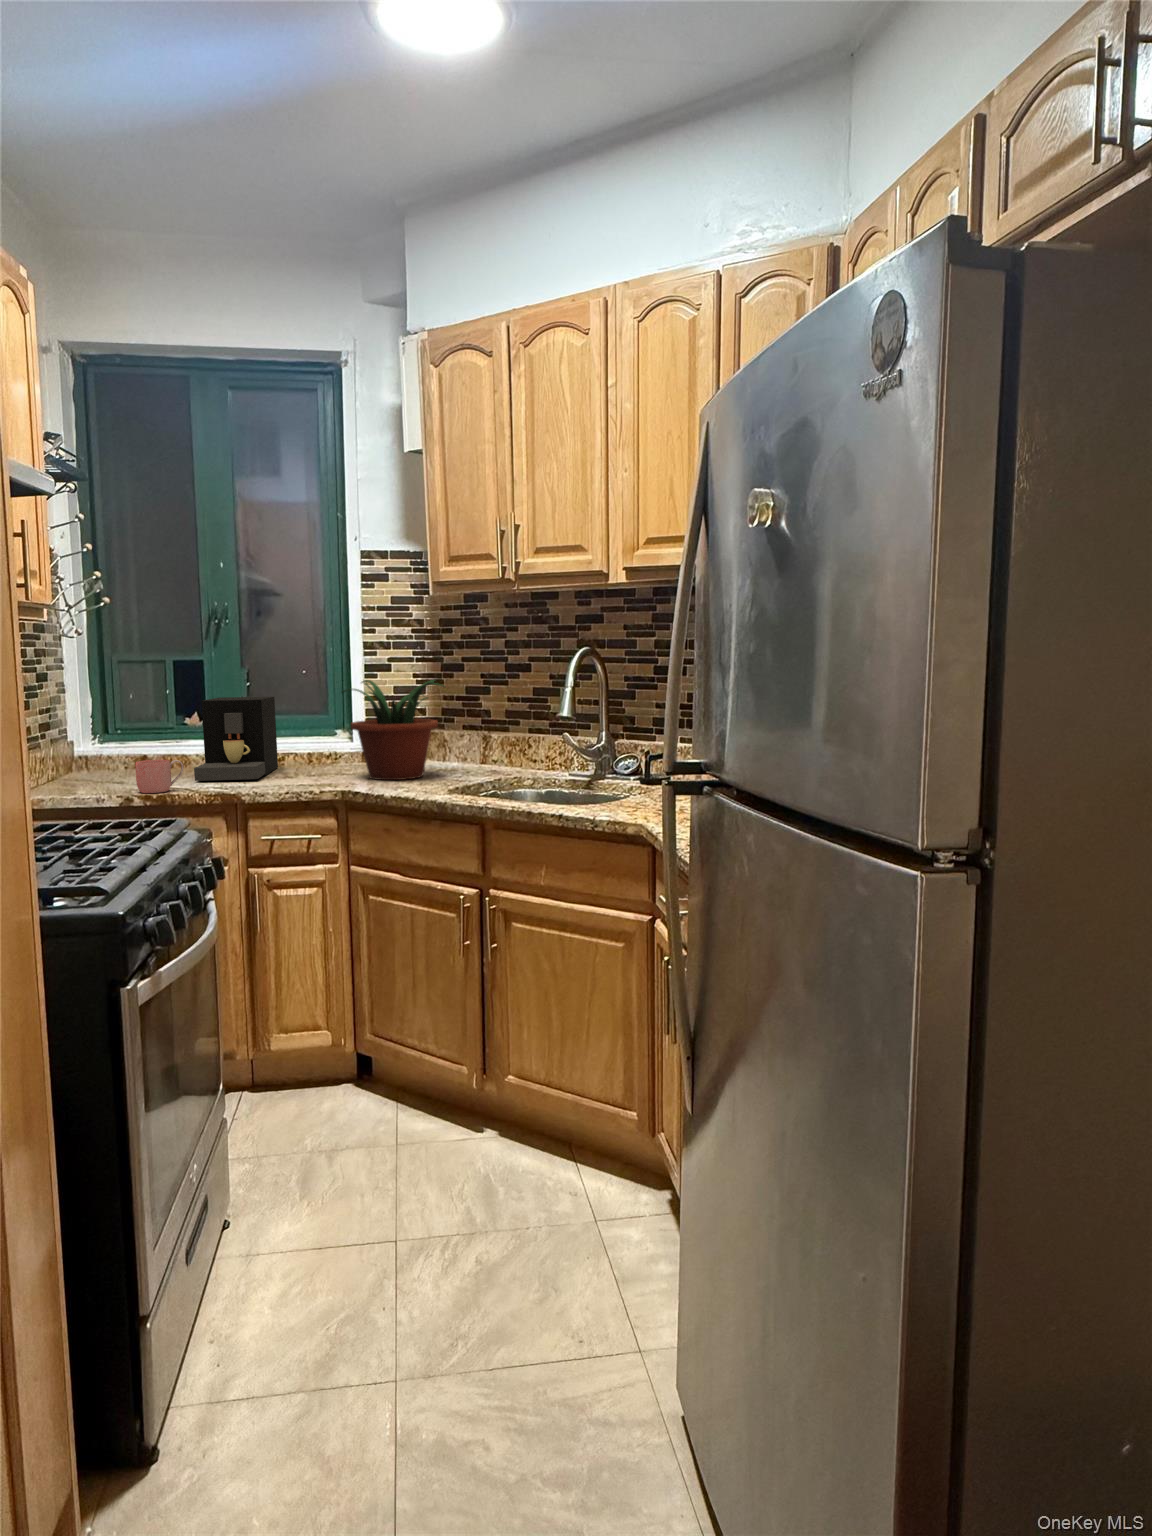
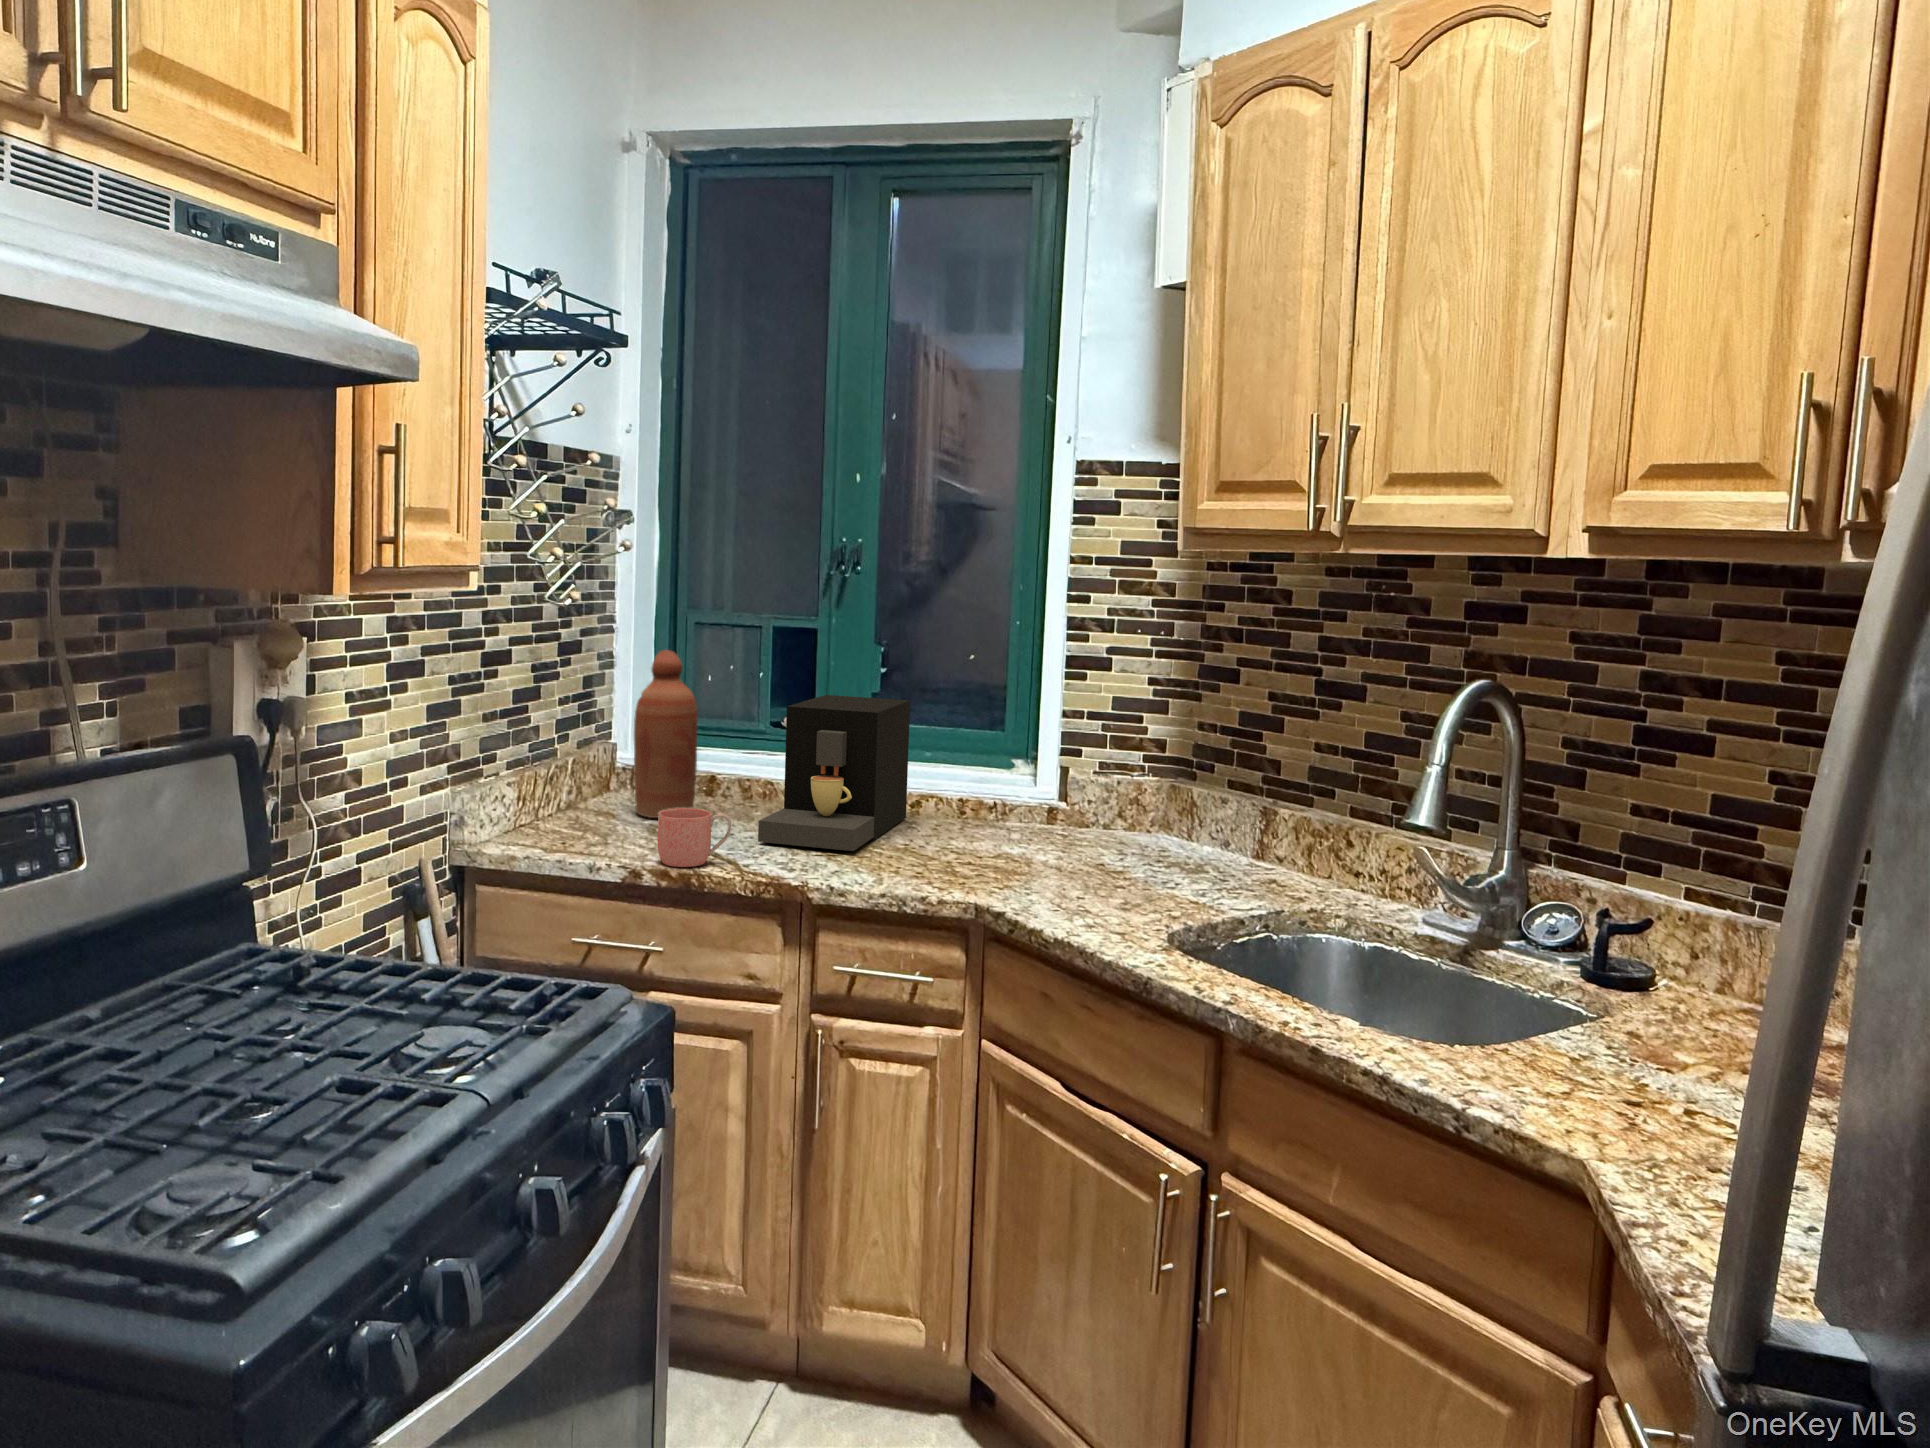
bottle: none [94,672,141,779] -> present [634,650,698,818]
potted plant: present [342,680,445,780] -> none [1007,690,1195,885]

